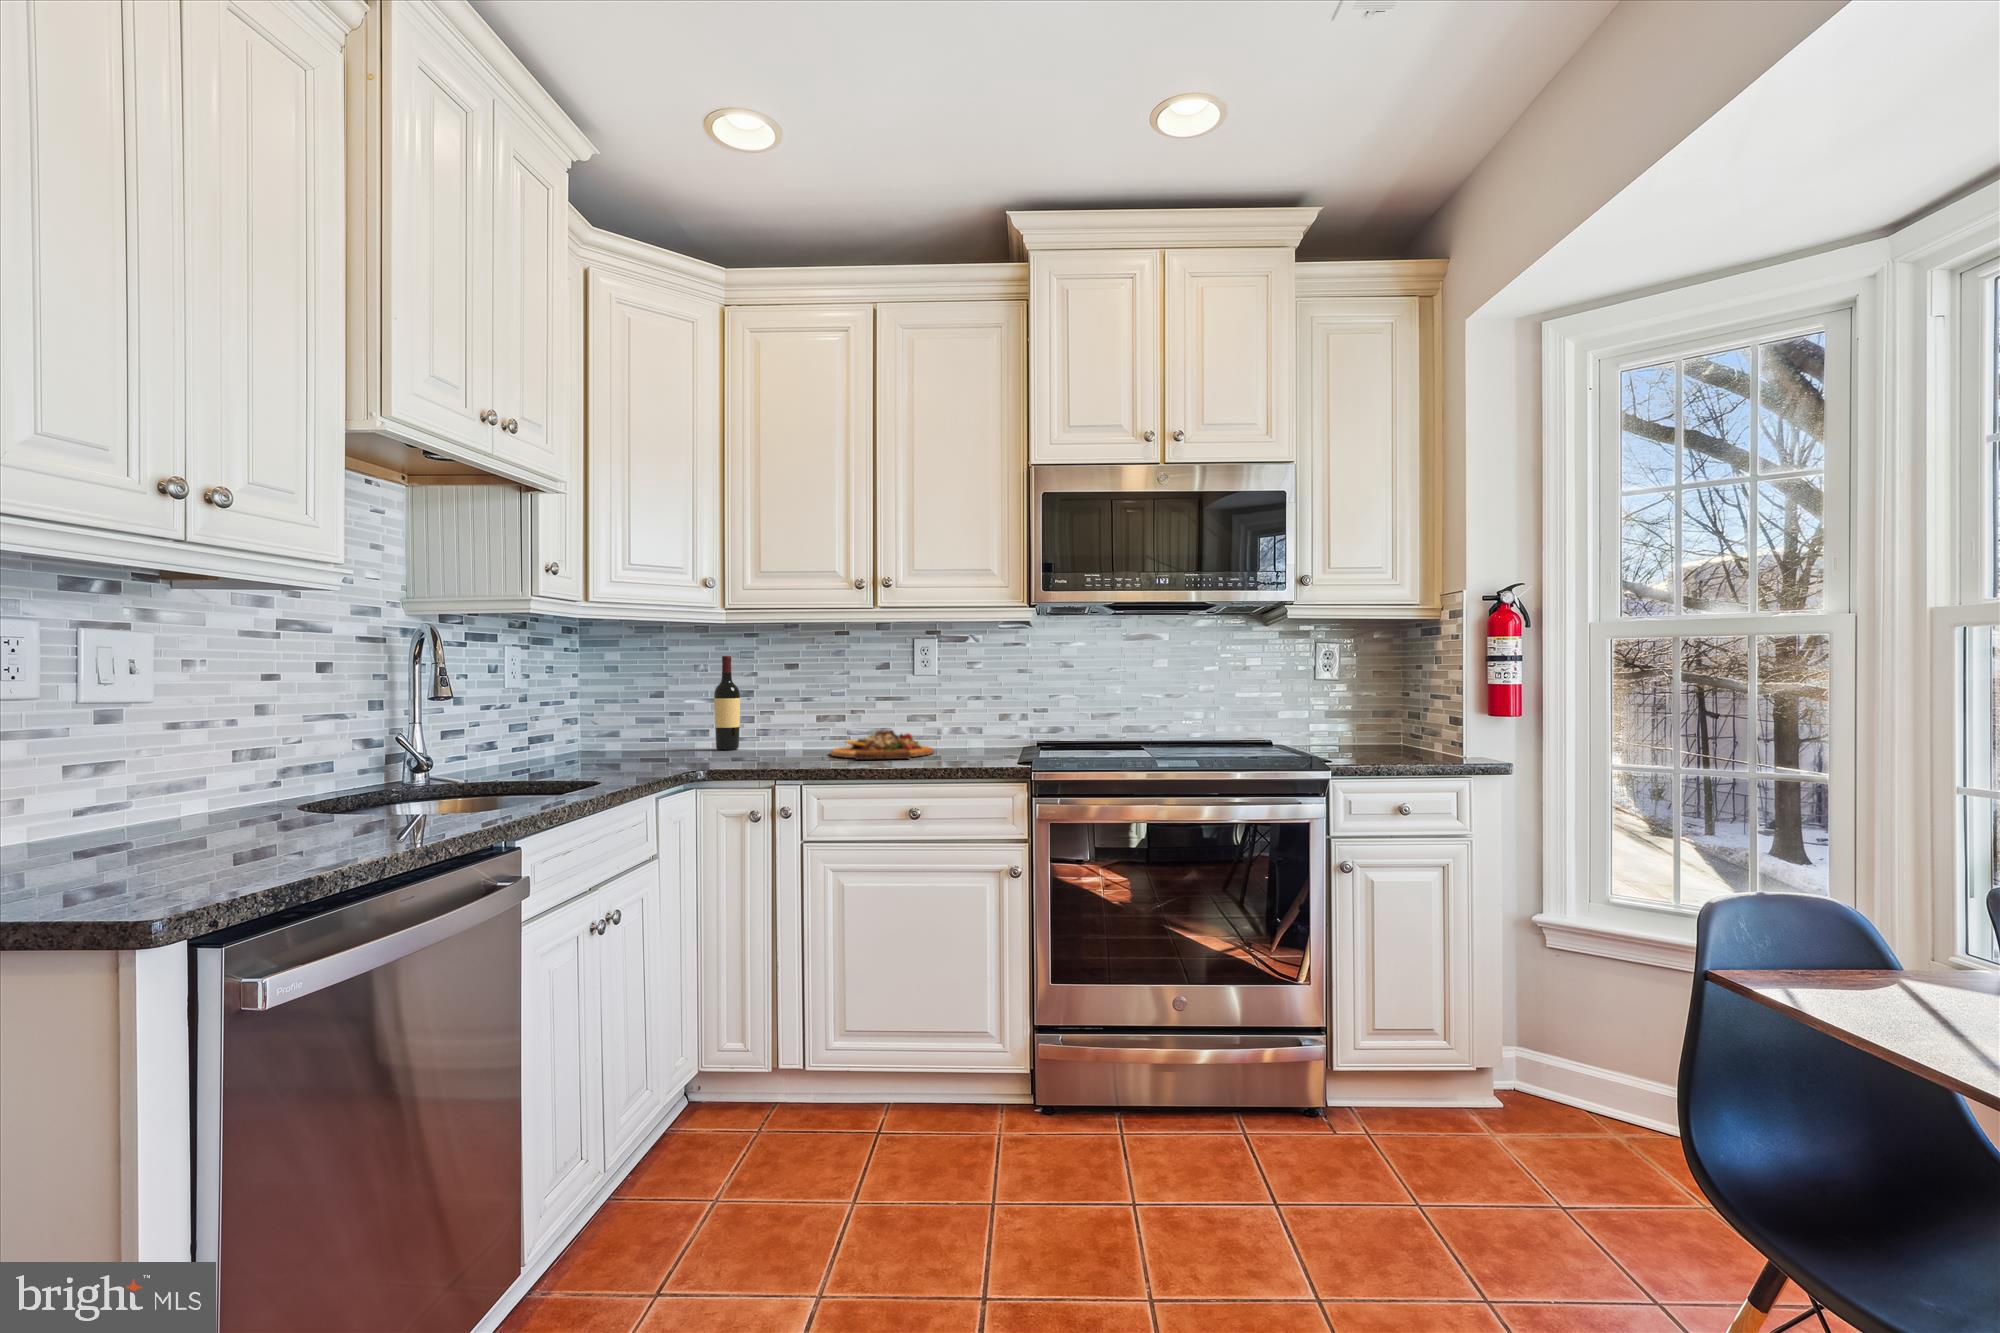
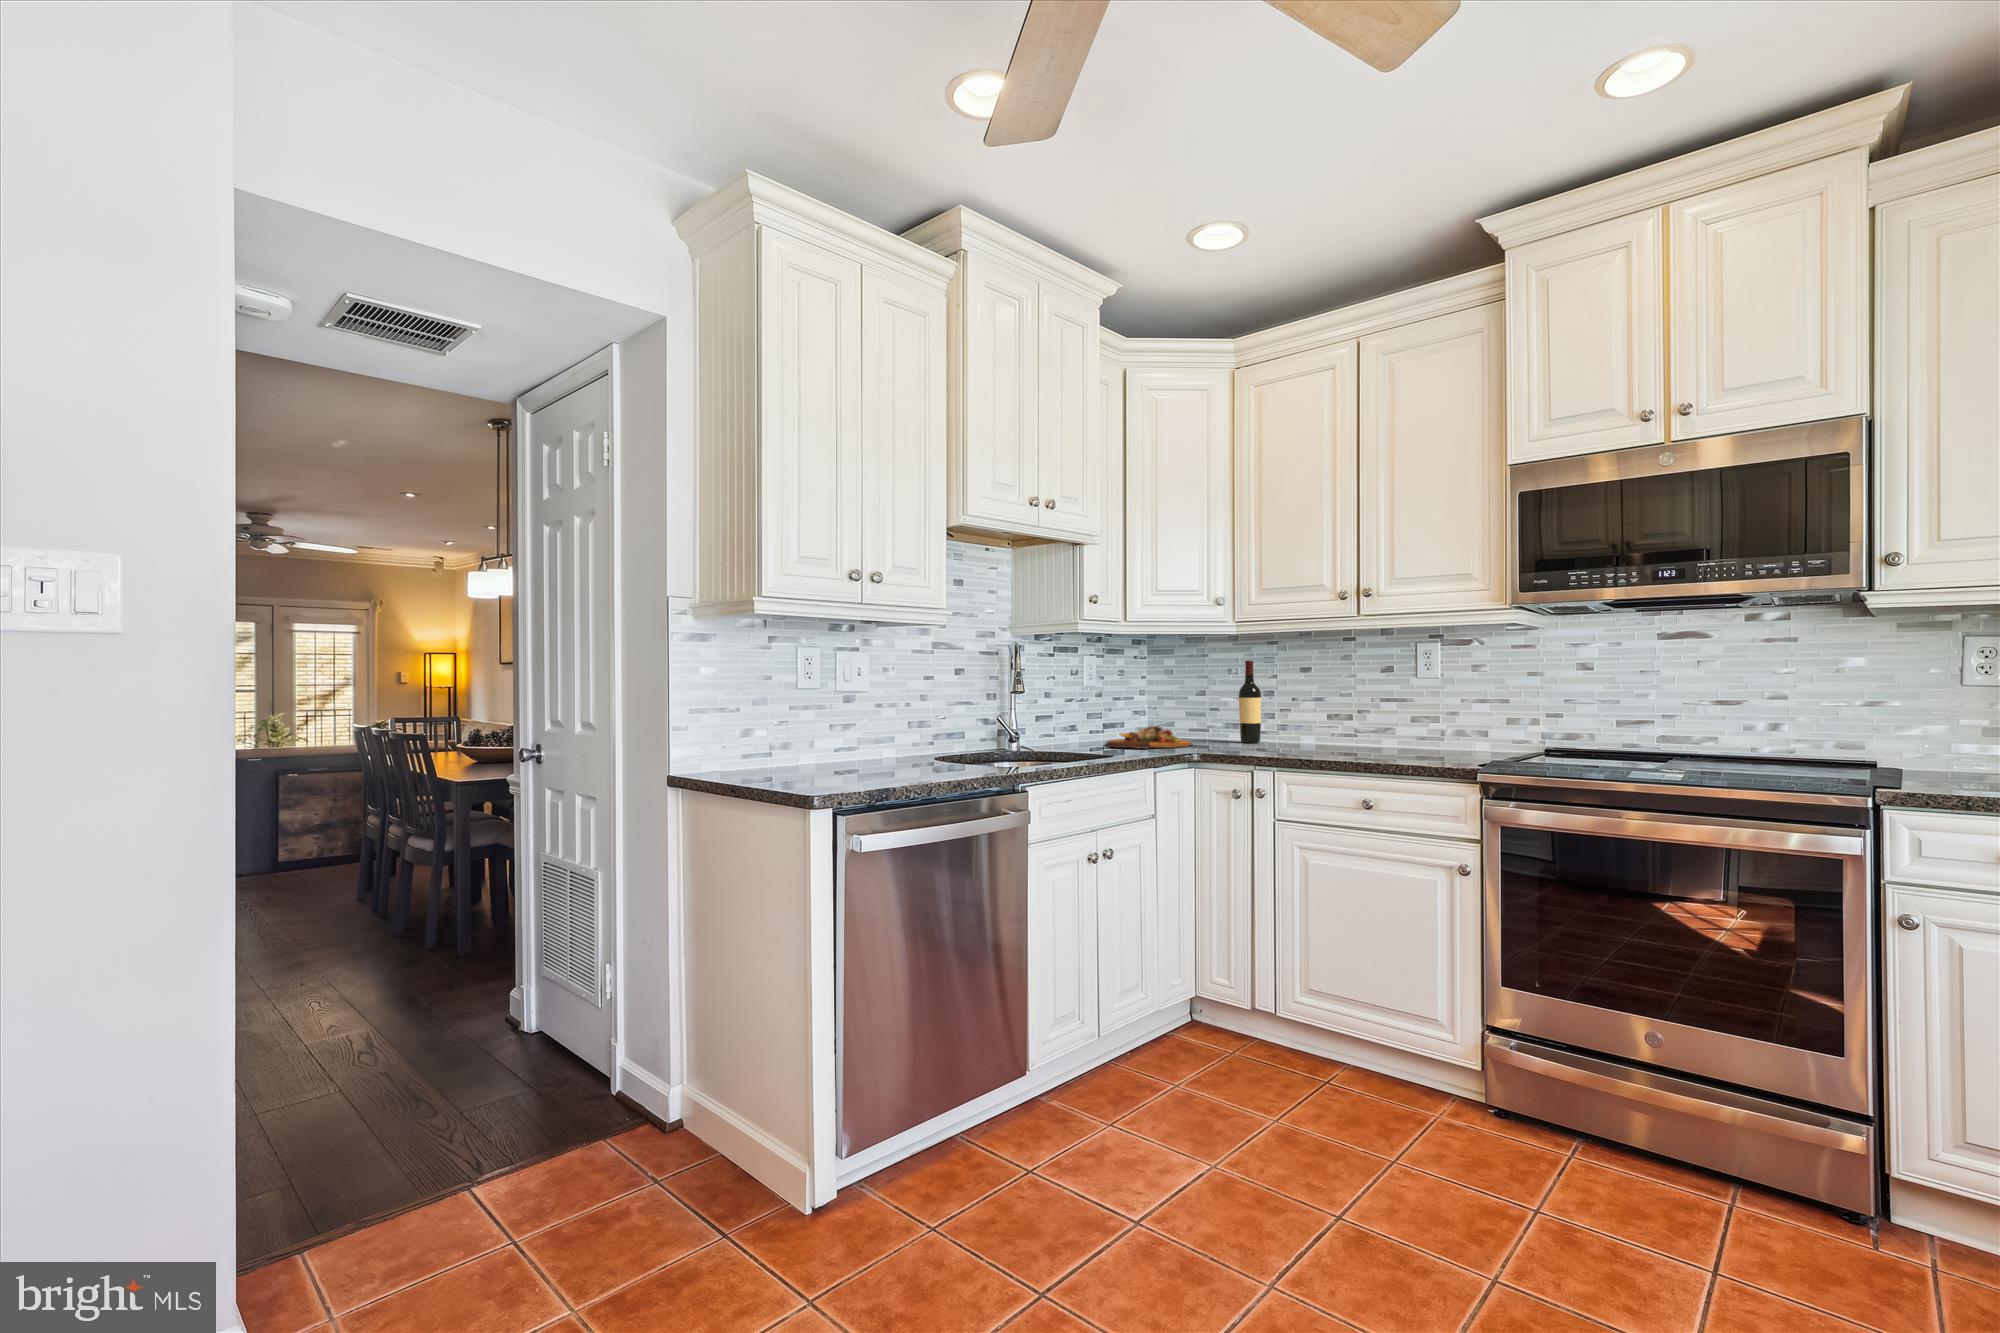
cutting board: present [830,730,934,759] -> present [1106,726,1192,749]

